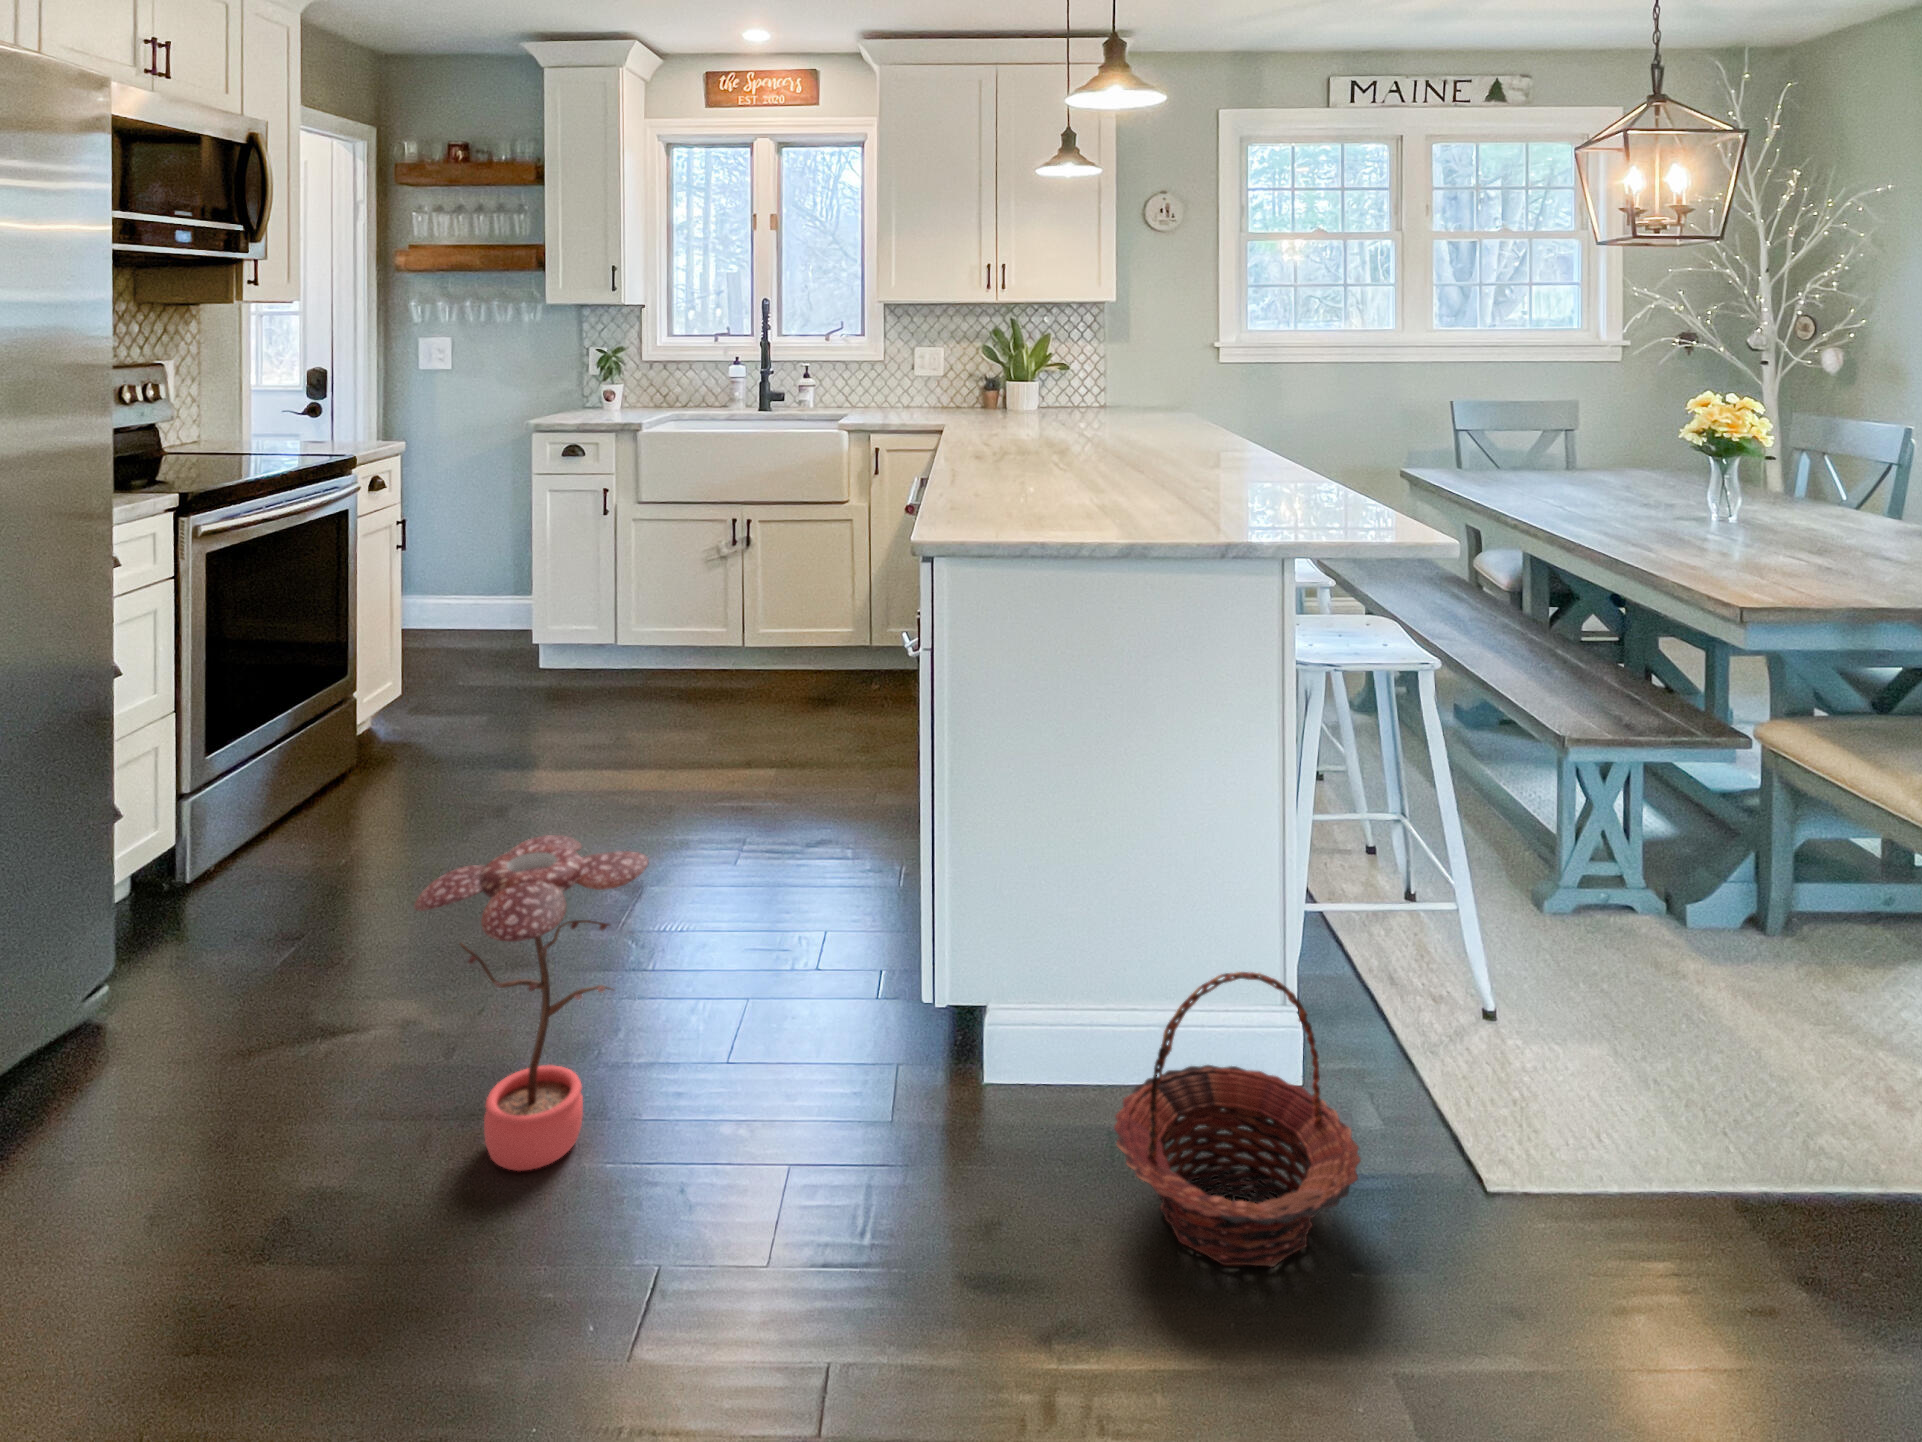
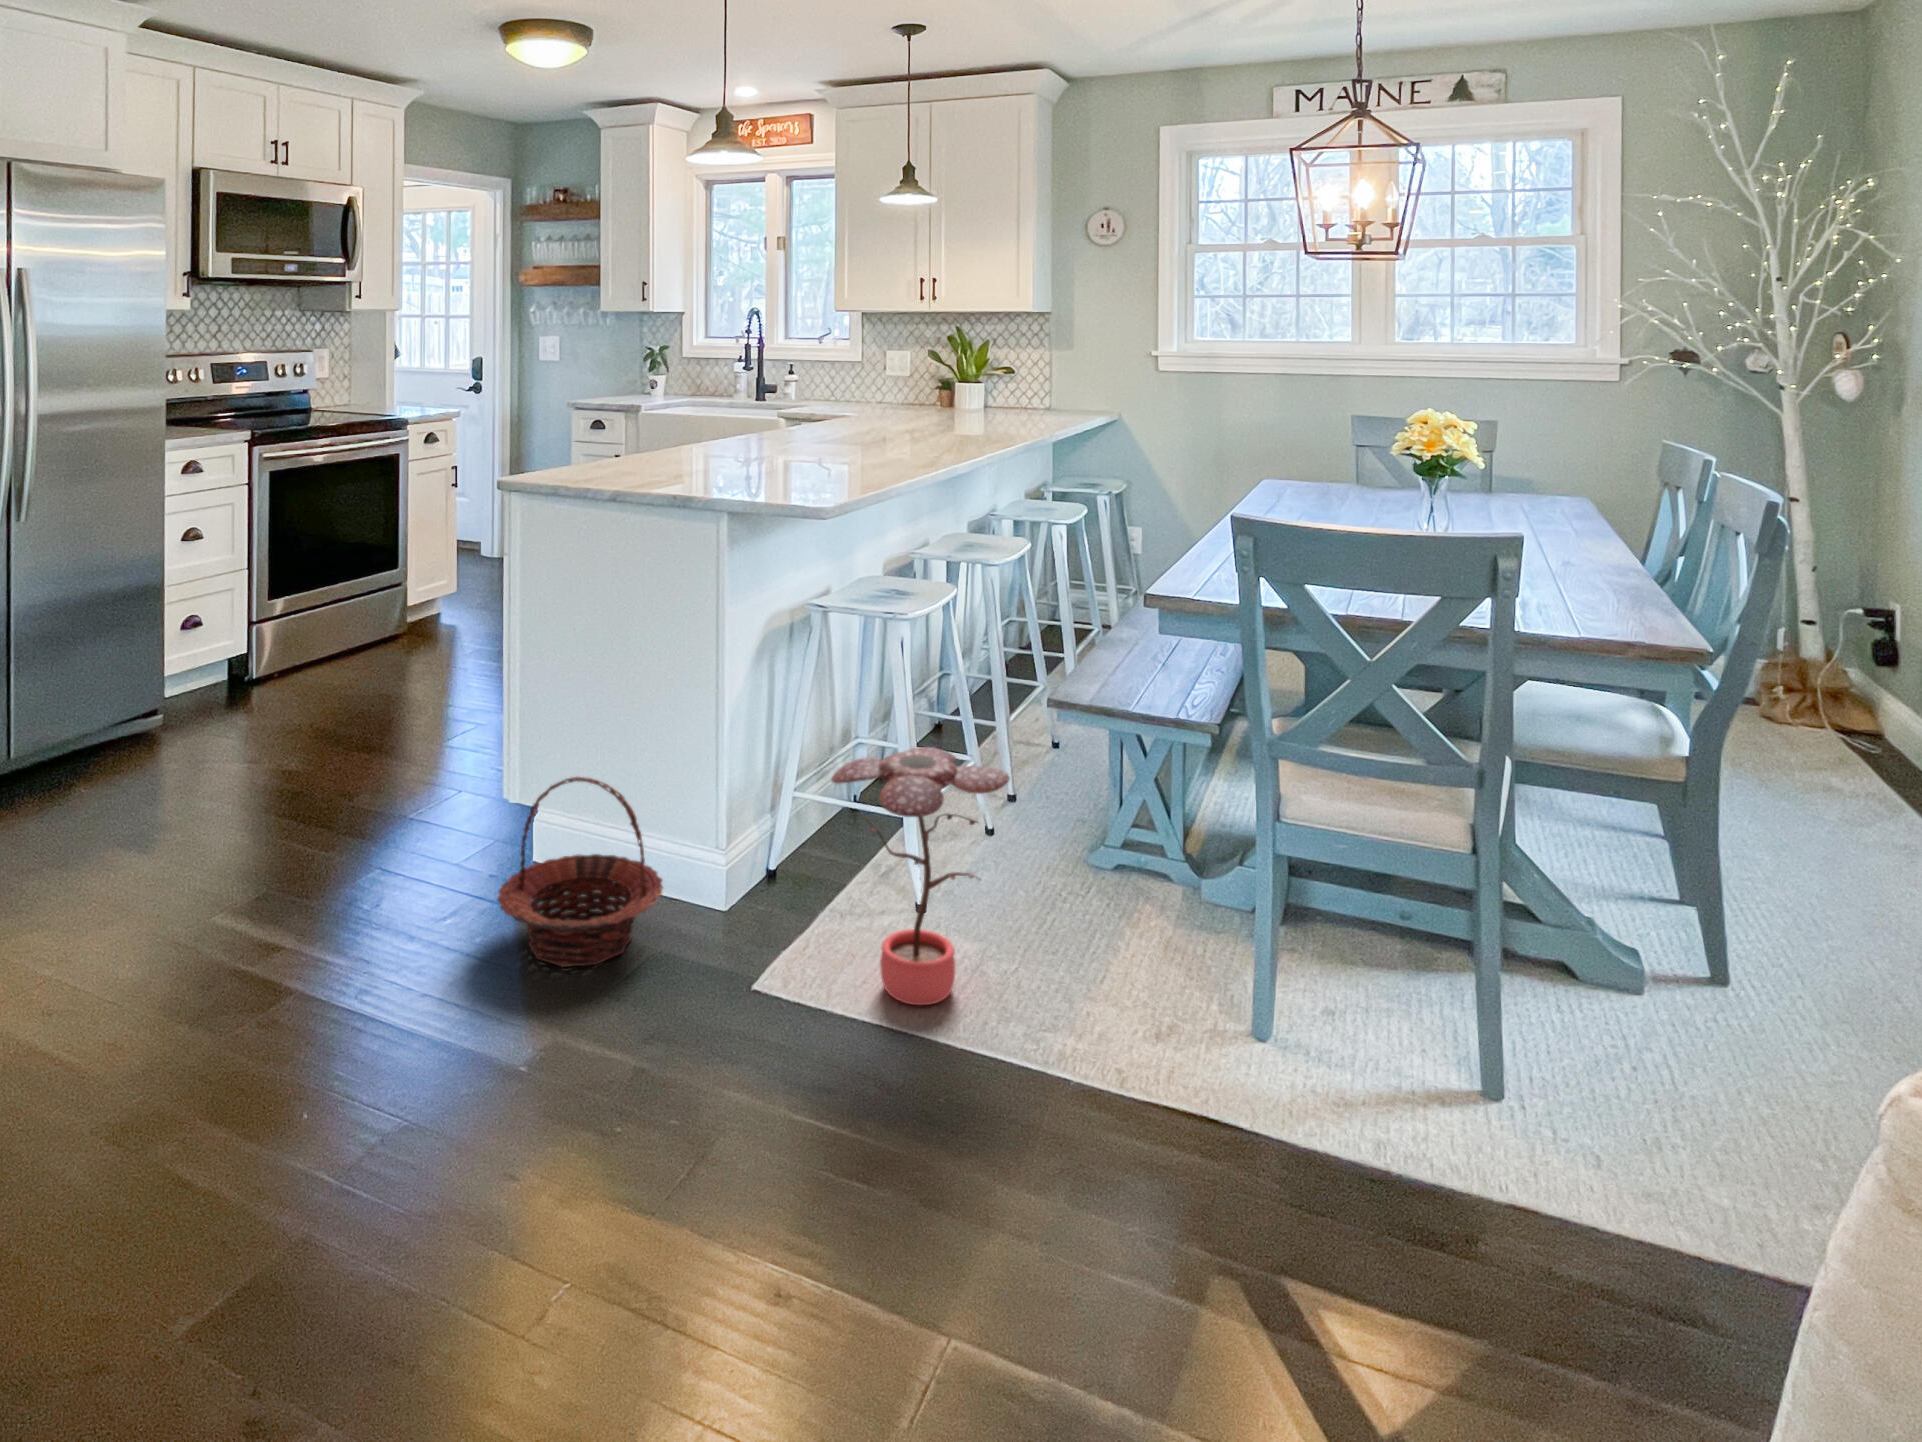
potted plant: present [414,835,649,1171] -> present [832,747,1009,1005]

